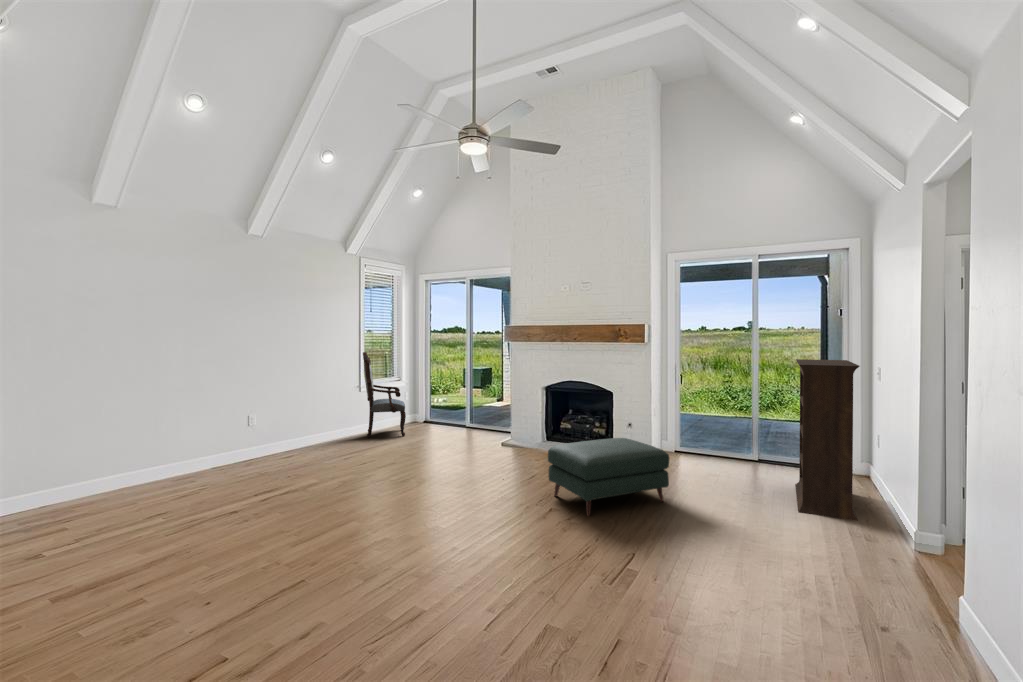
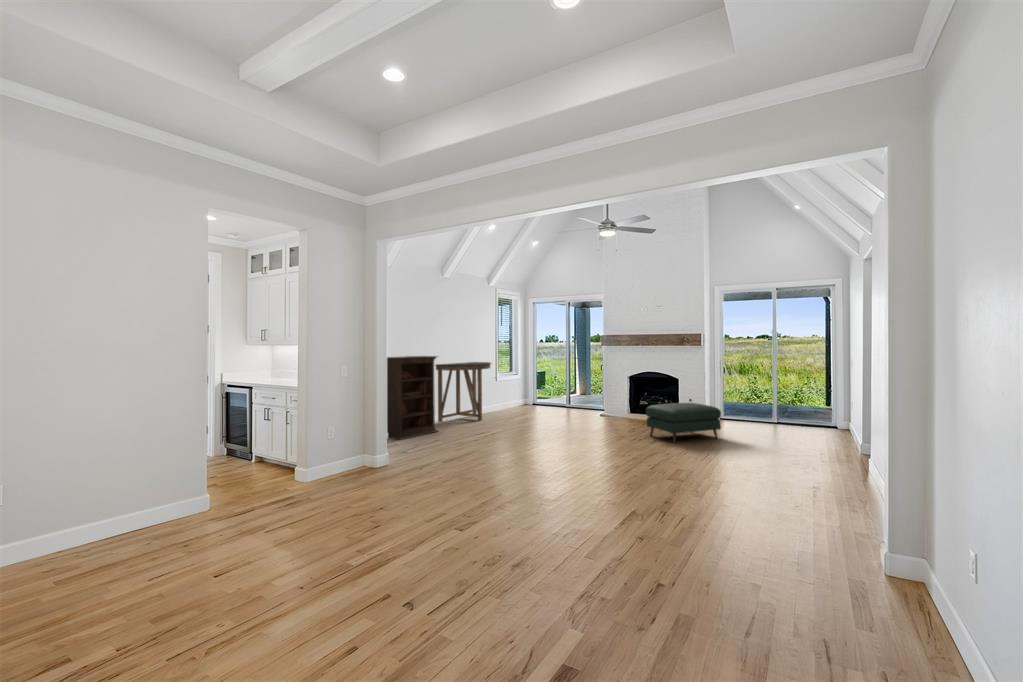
armchair: present [363,352,406,438] -> none [499,353,529,412]
bookcase: present [795,359,860,521] -> present [387,356,437,440]
console table: none [230,366,337,464] -> present [435,362,491,422]

